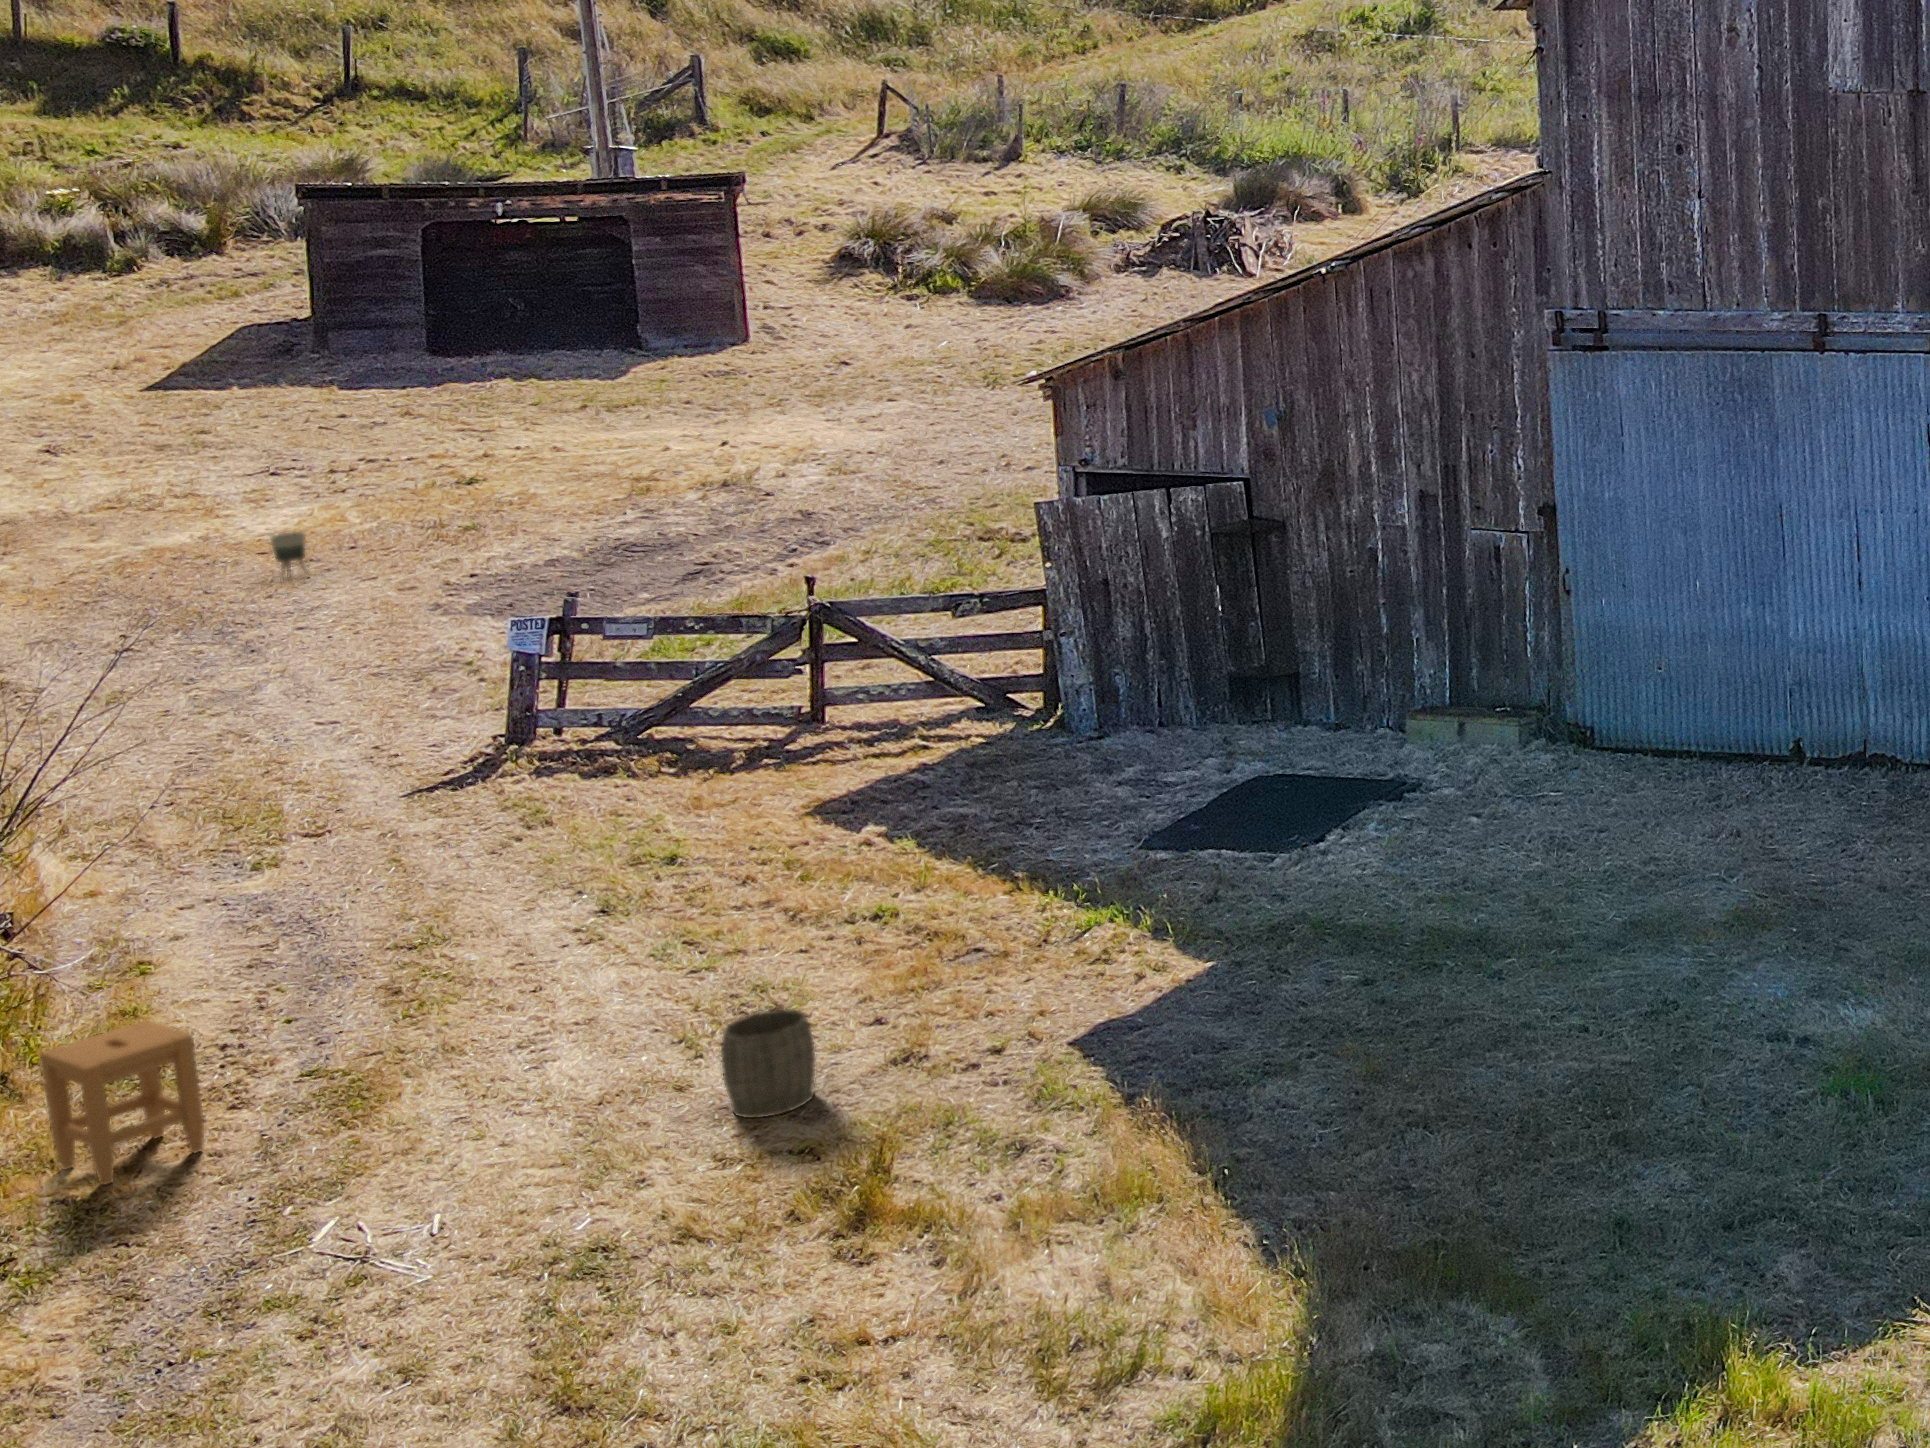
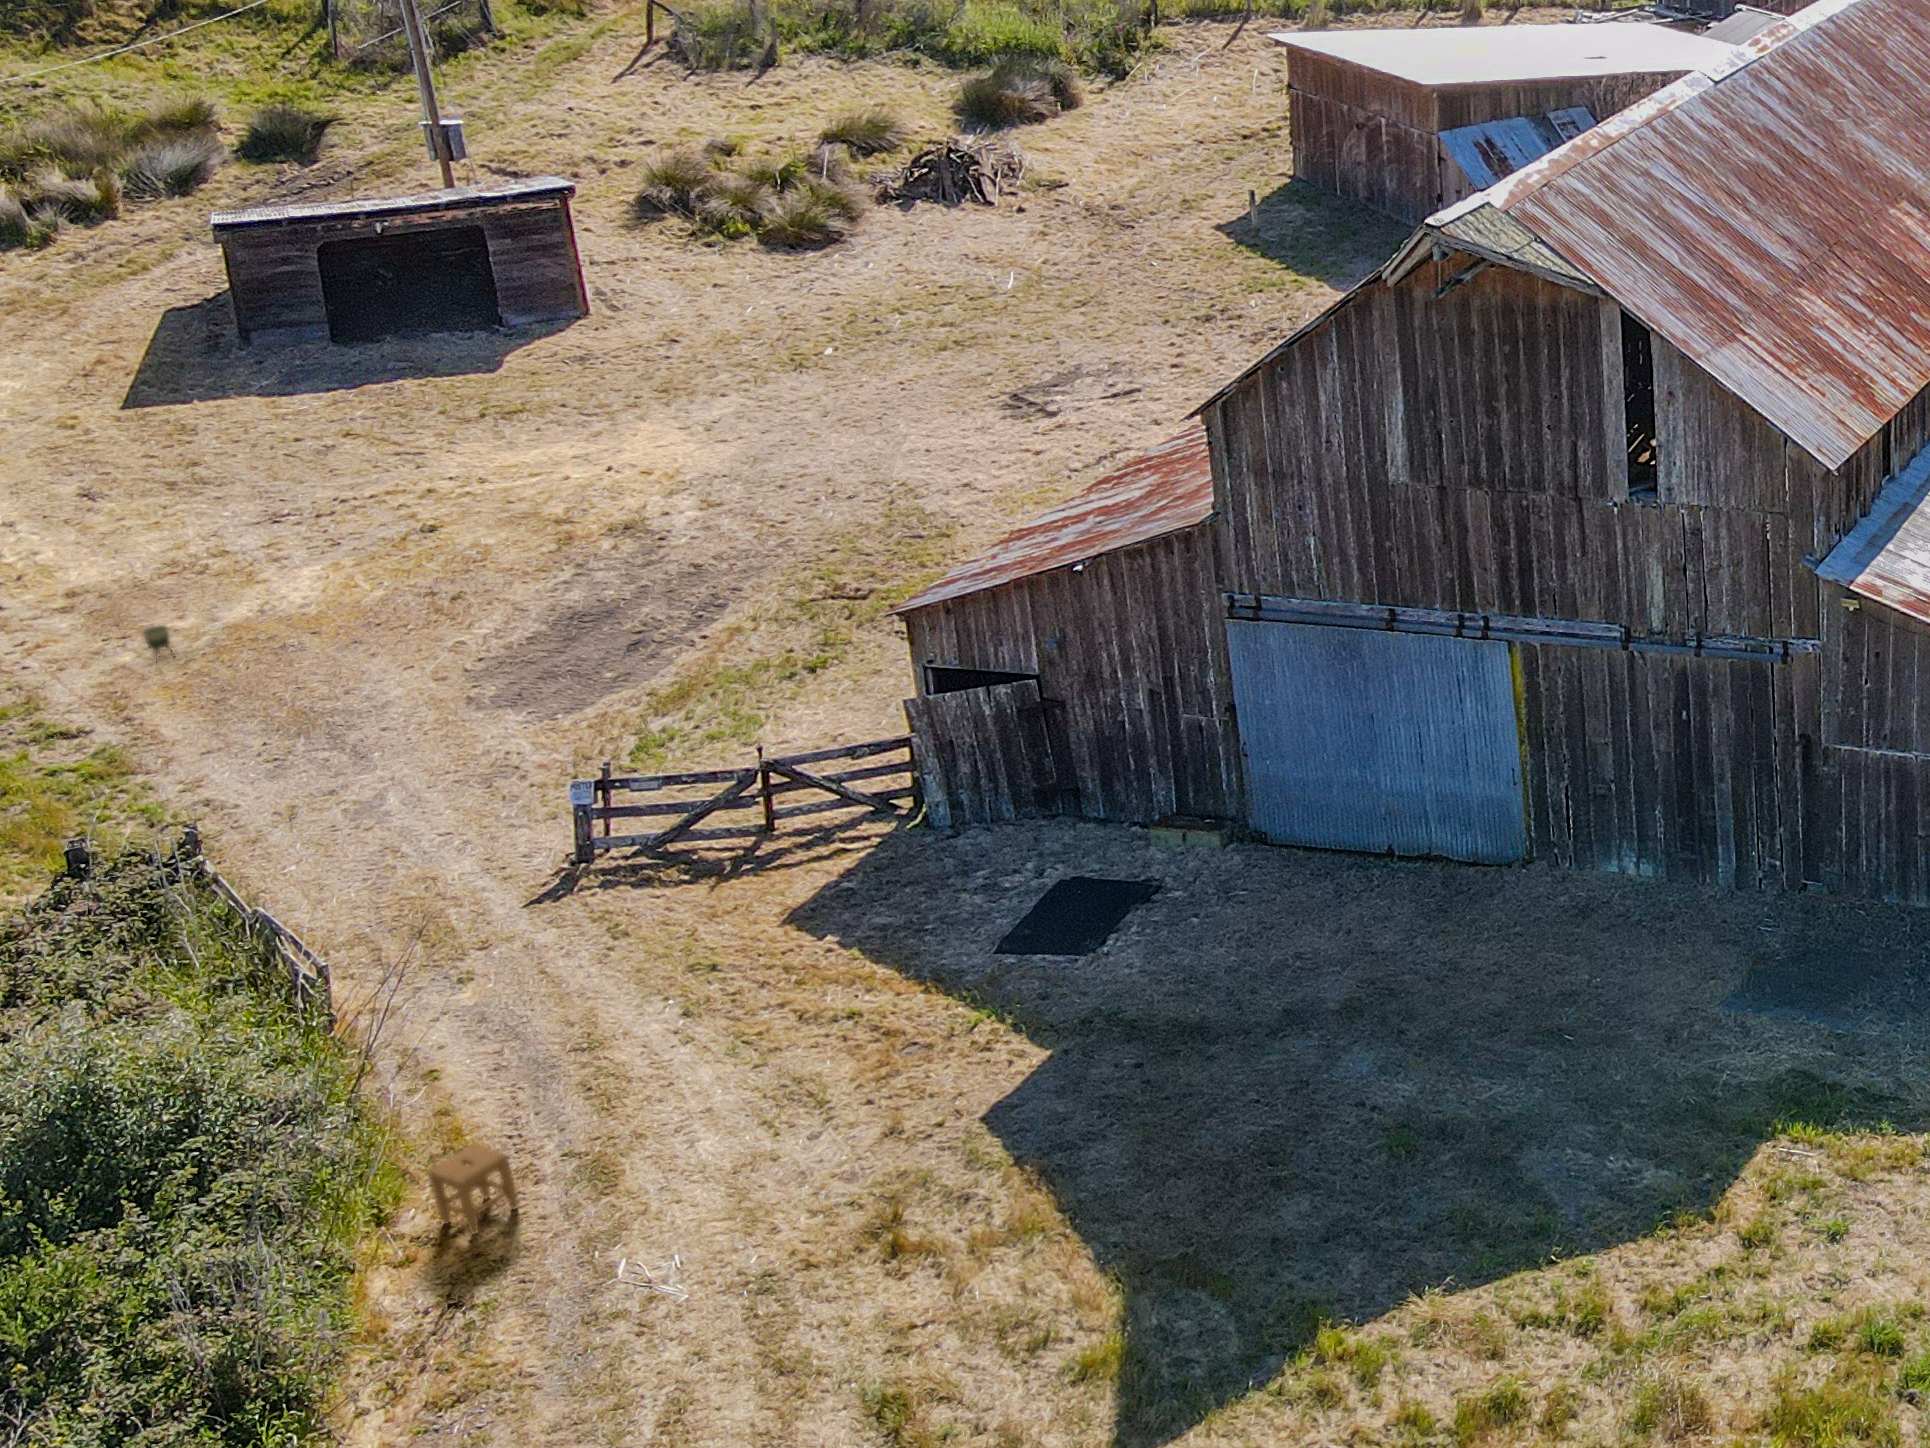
planter: present [271,532,308,580] -> present [143,625,170,659]
woven basket: present [721,1009,815,1118] -> none [795,1115,846,1176]

